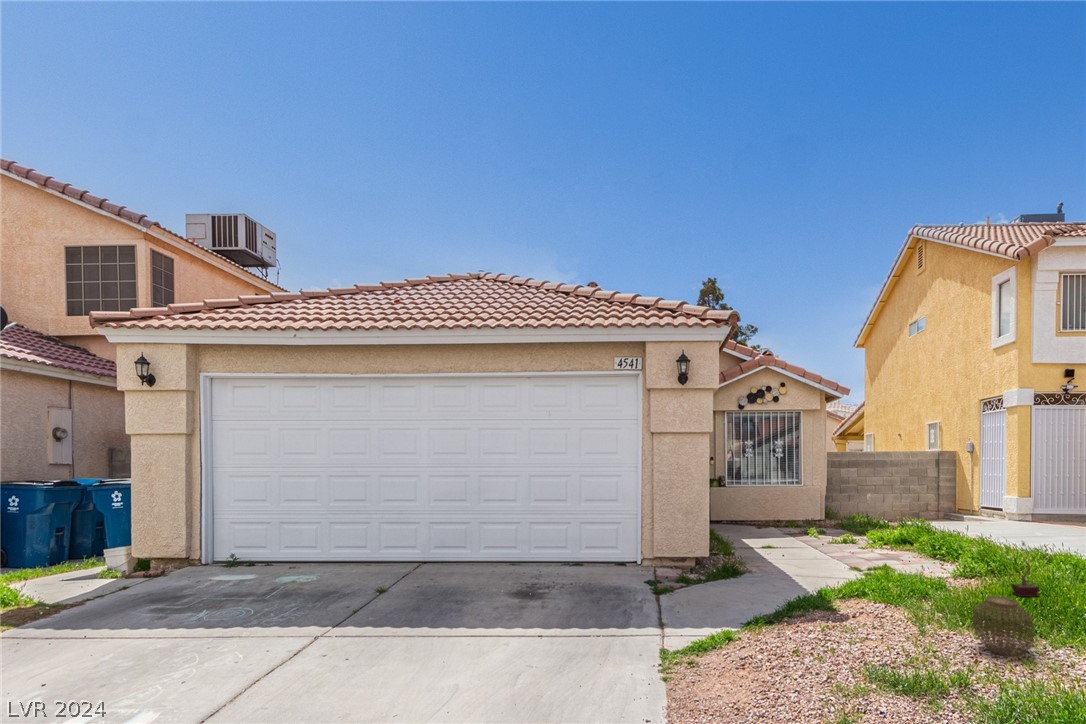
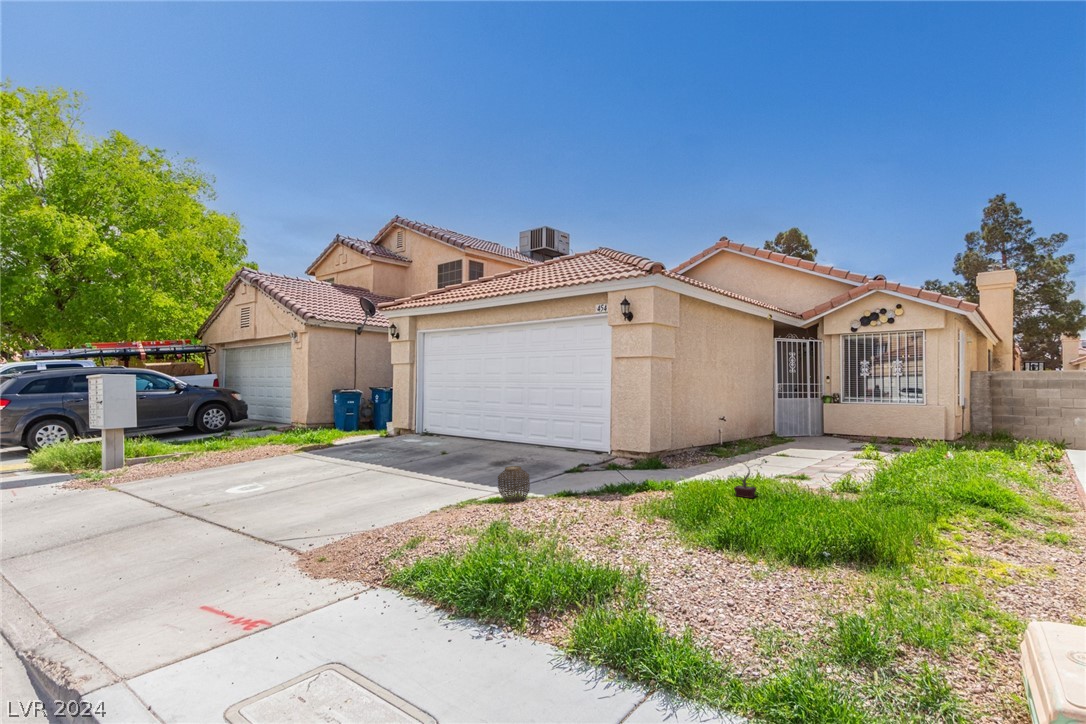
woven basket: present [973,596,1034,656] -> present [498,466,530,502]

